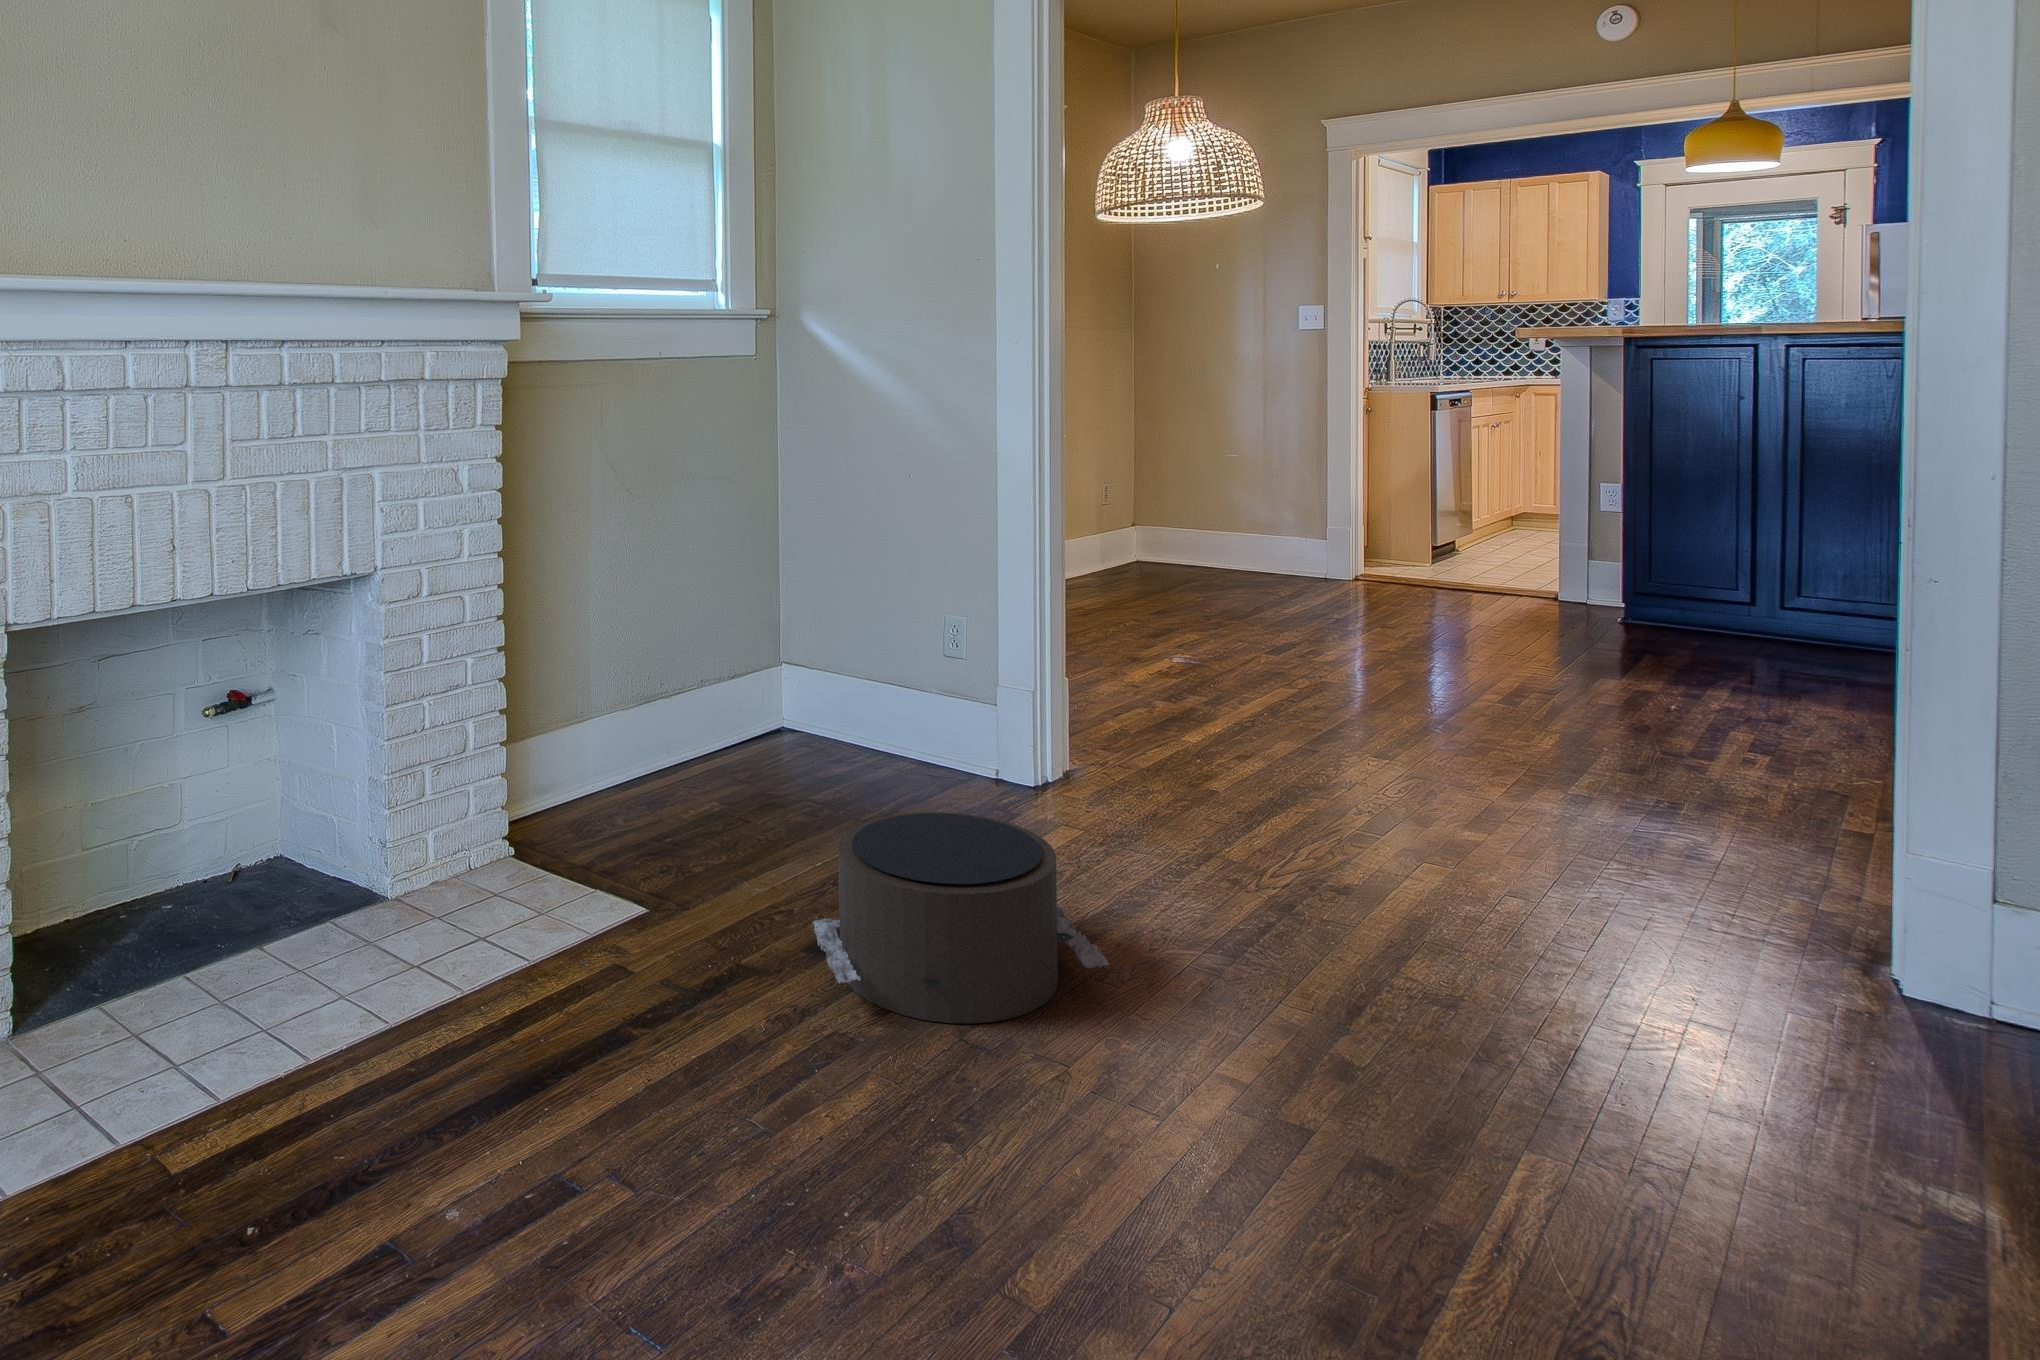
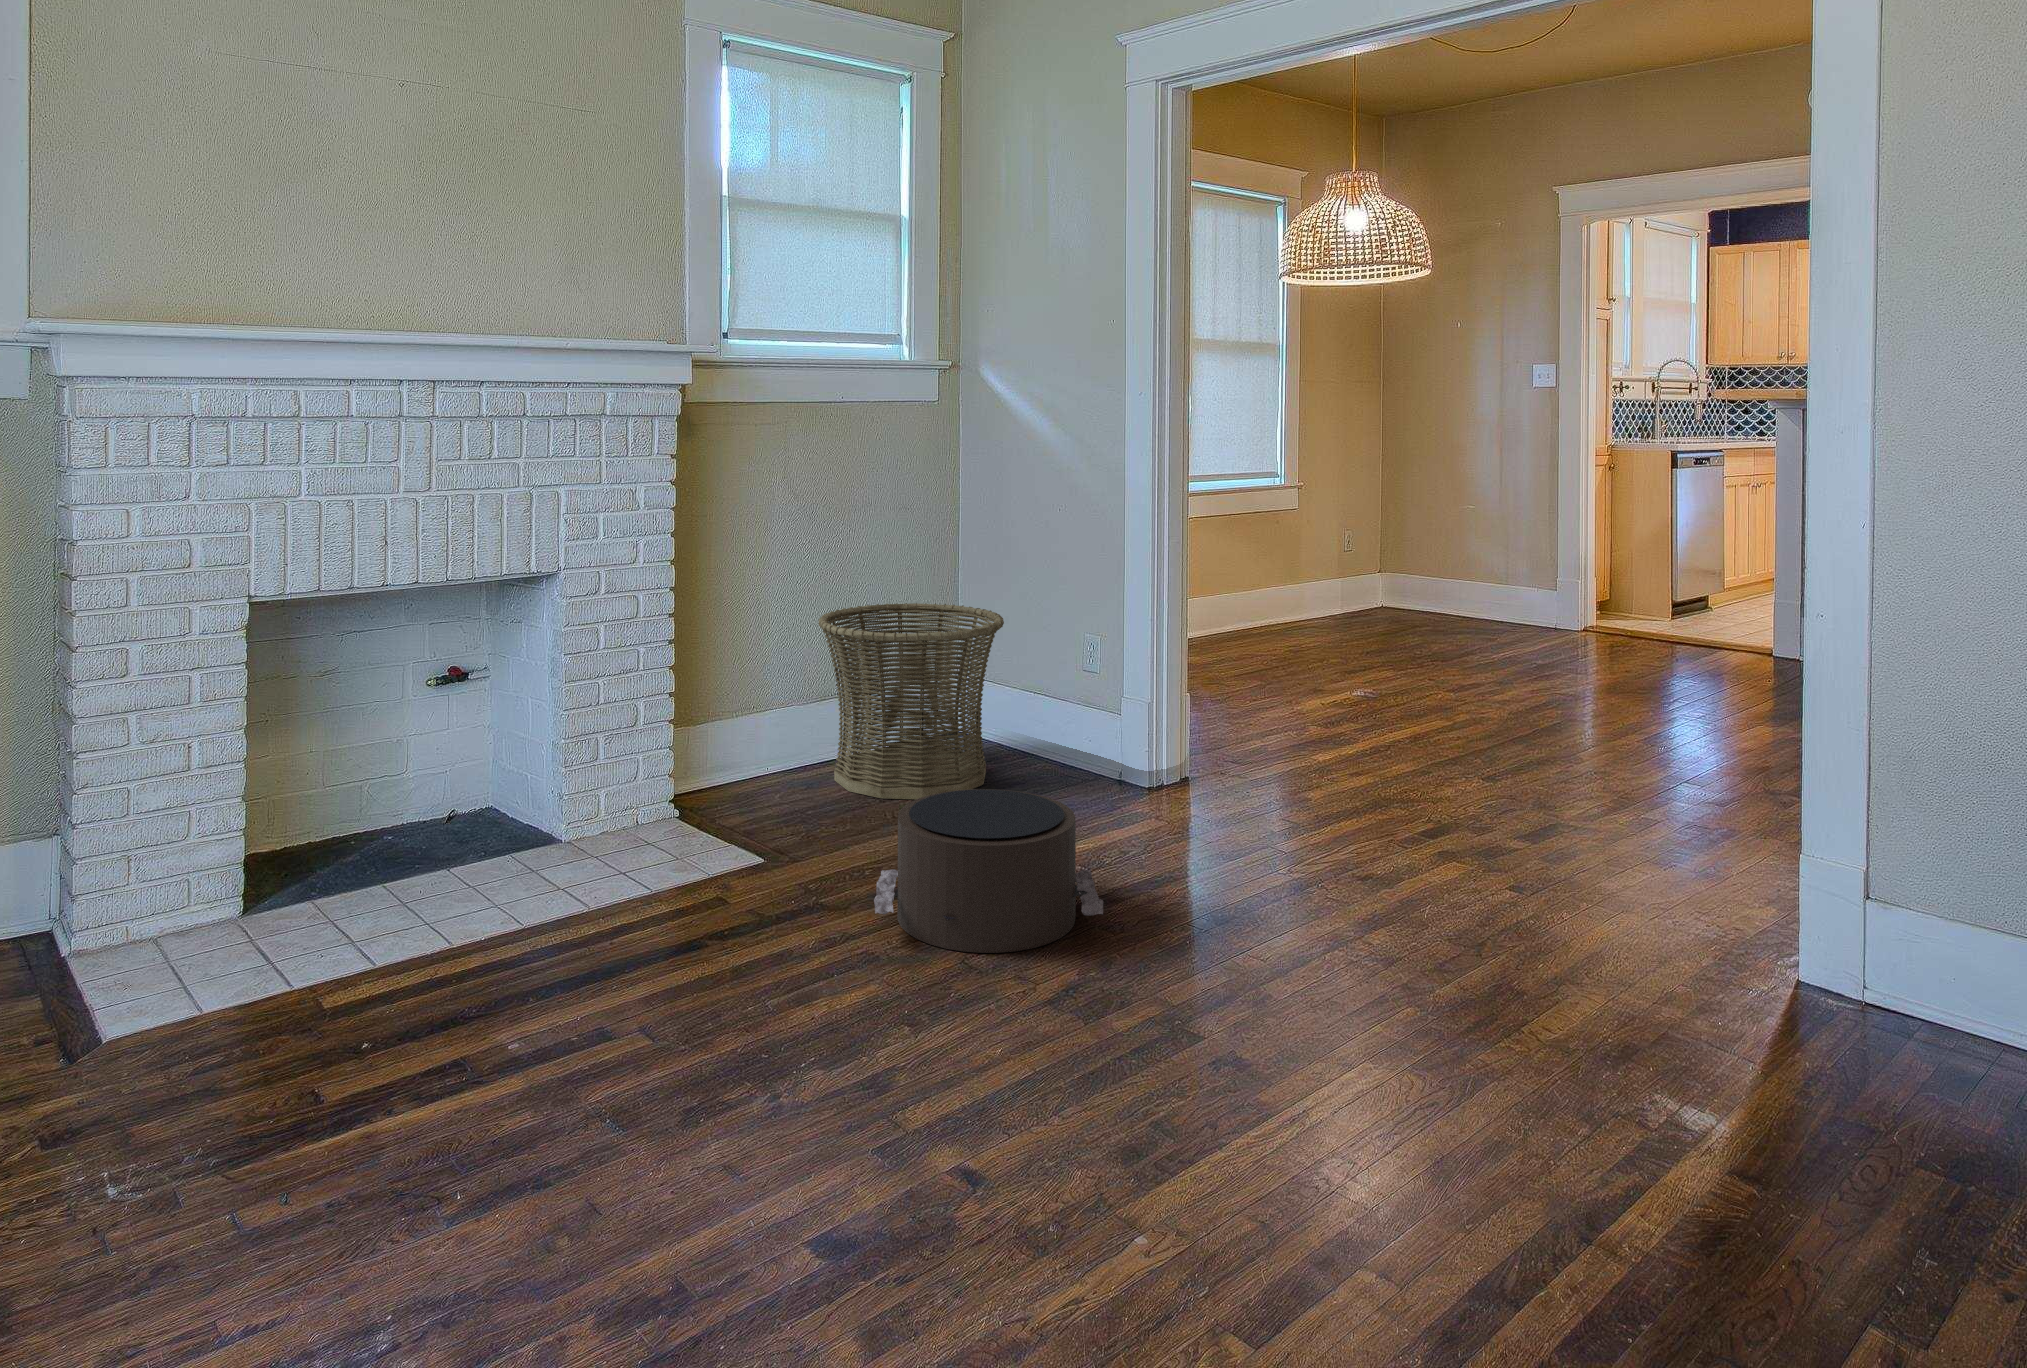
basket: none [646,584,861,816] -> present [819,603,1004,799]

